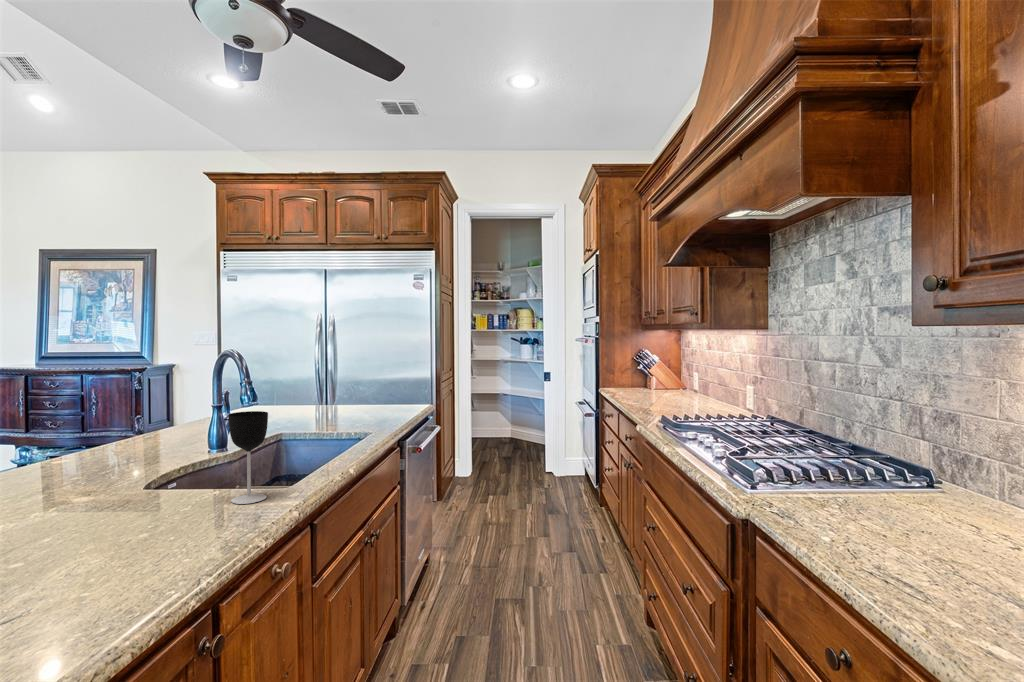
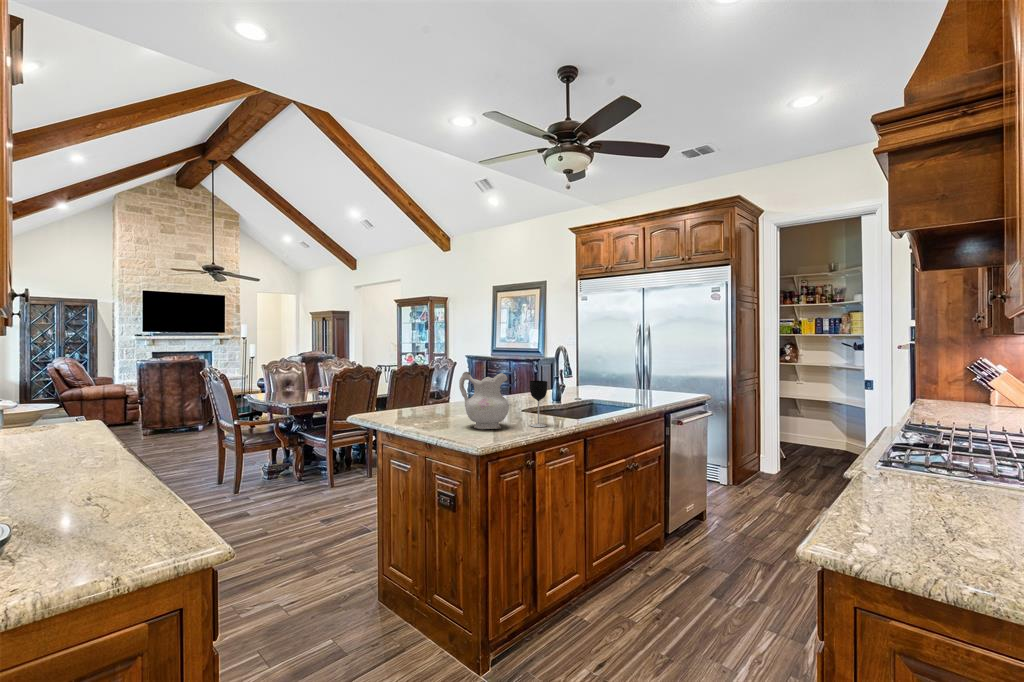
ceramic pitcher: none [48,404,188,538] -> present [459,372,509,429]

